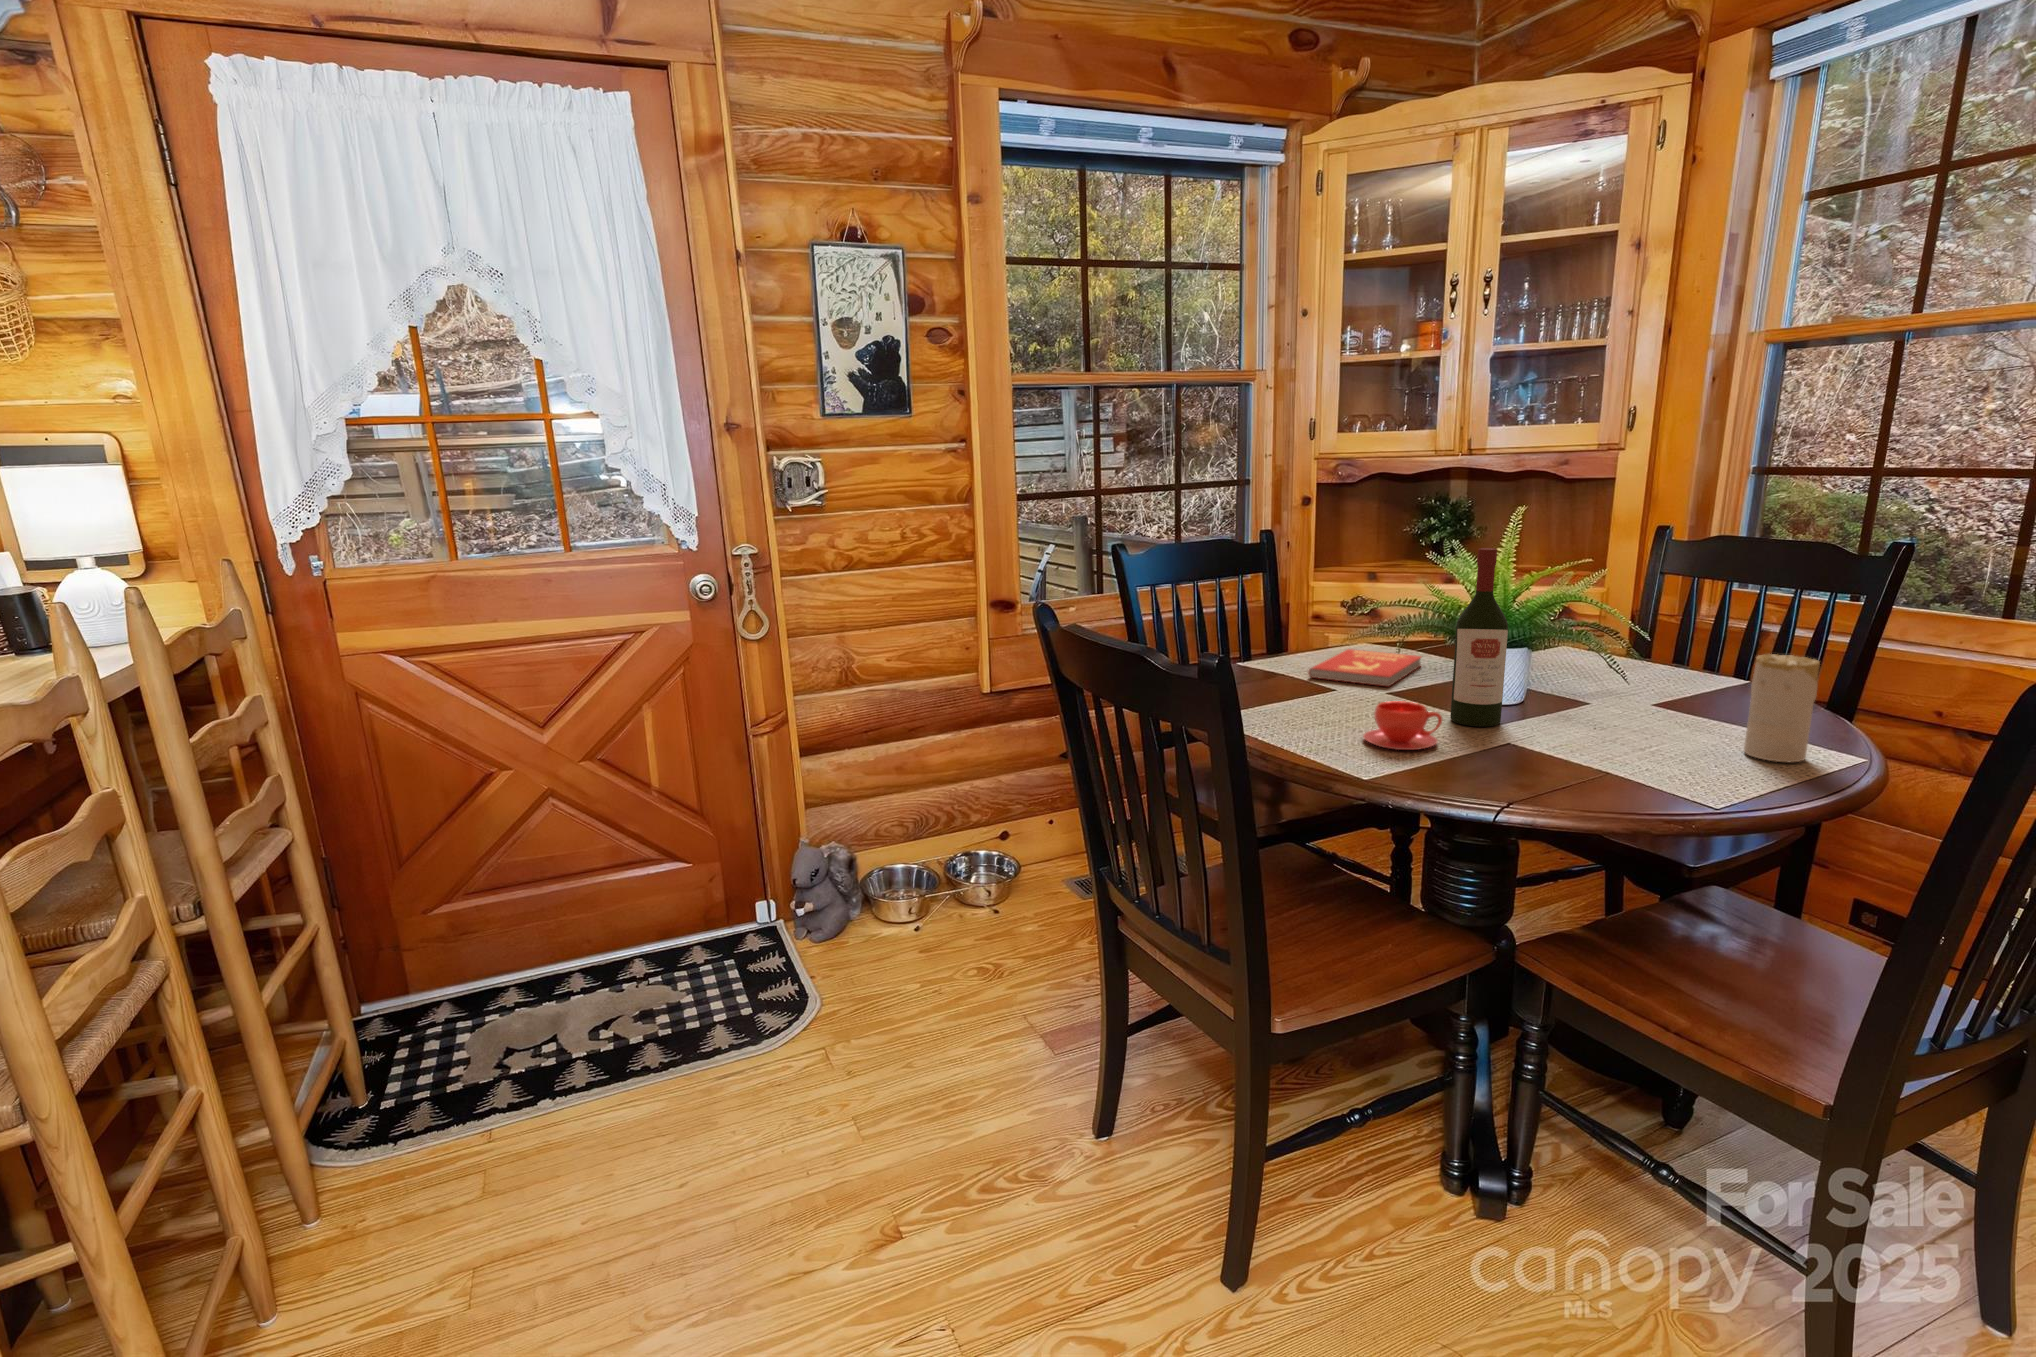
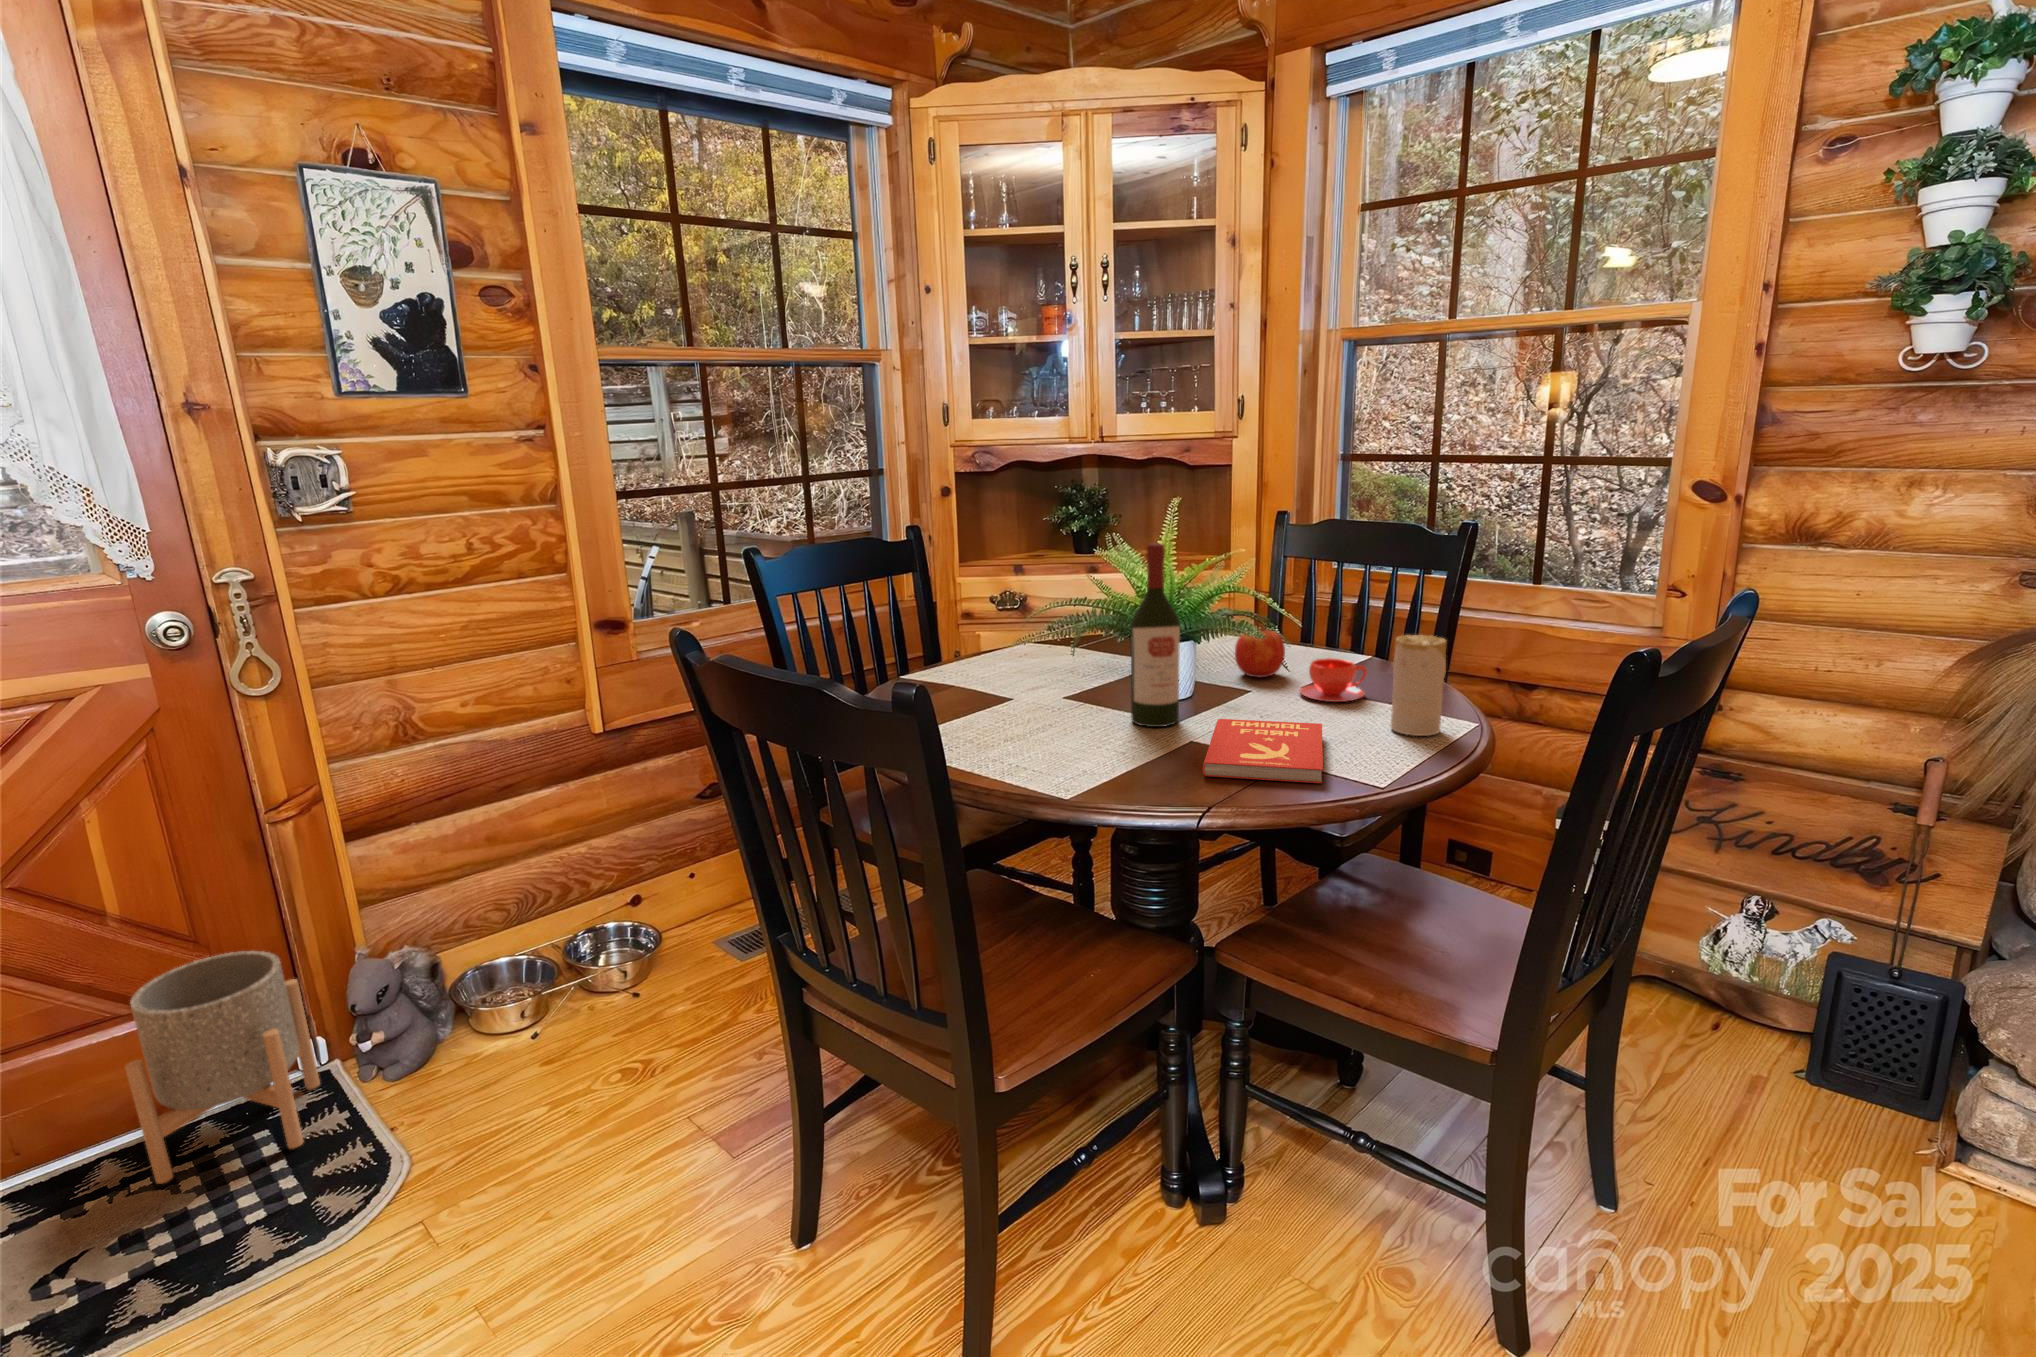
apple: none [1581,640,1639,693] -> present [1235,627,1285,677]
book: present [1308,649,1421,686] -> present [1202,719,1323,783]
teacup: present [1363,701,1442,750] -> present [1300,658,1367,702]
planter: none [654,827,769,982] -> present [125,951,320,1184]

